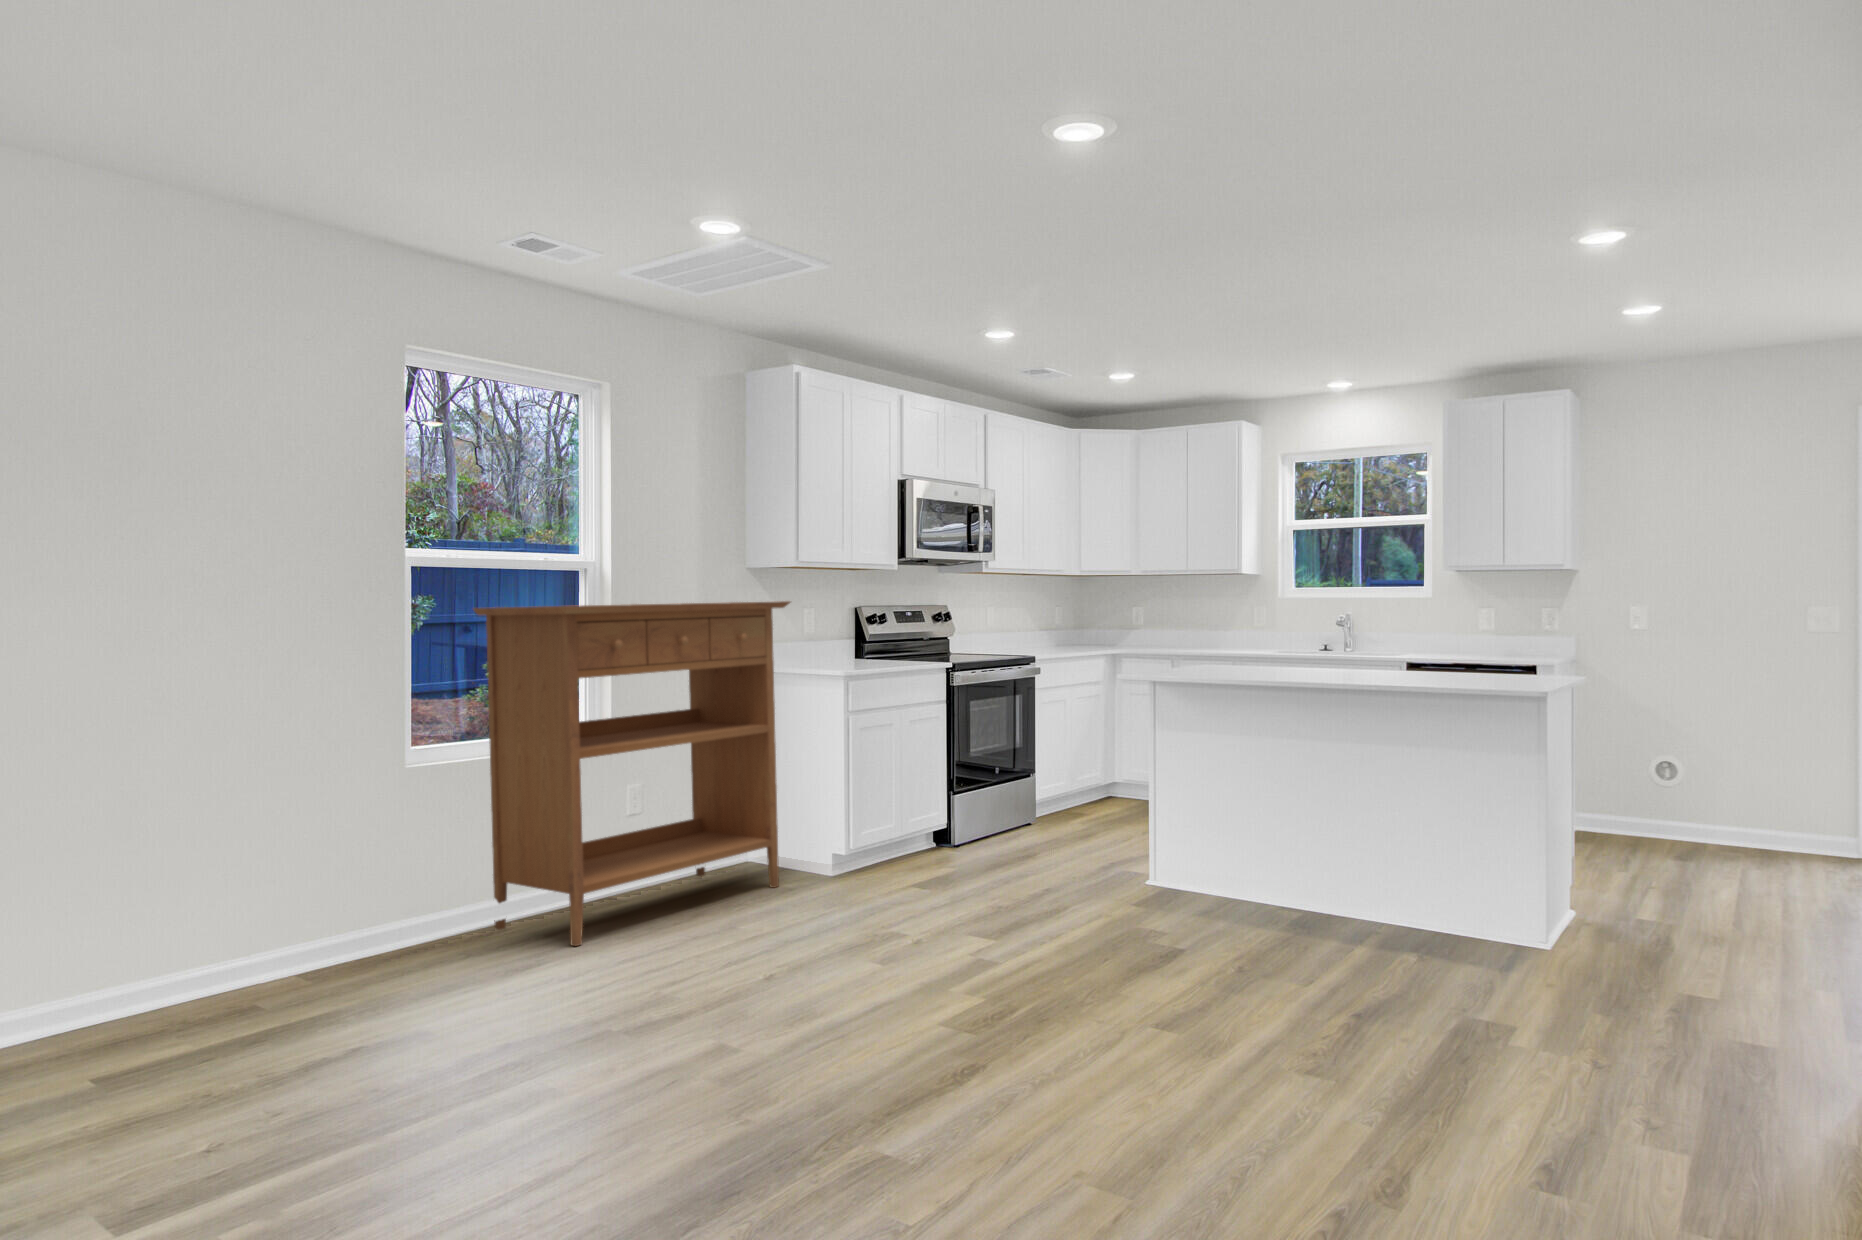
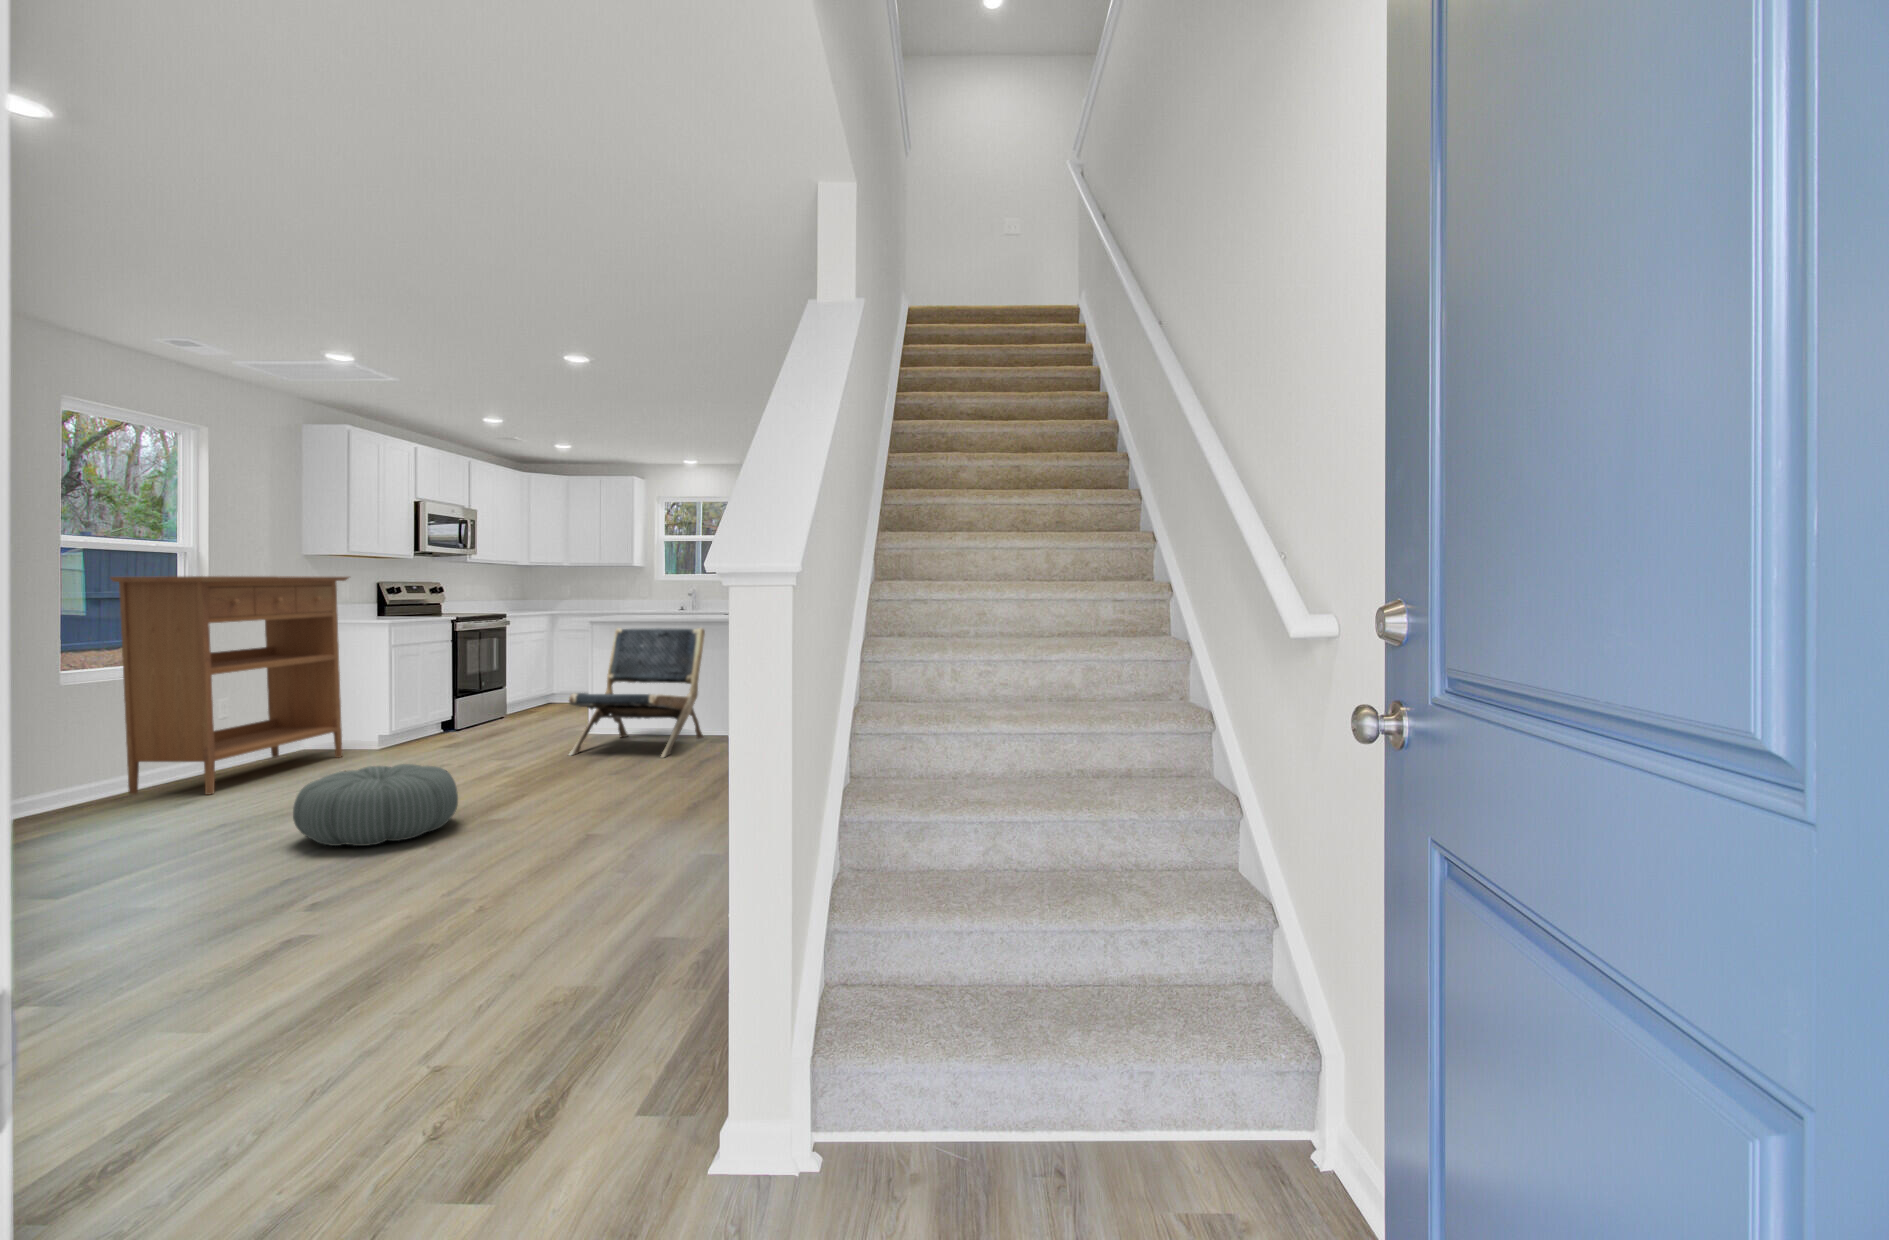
lounge chair: none [1104,688,1365,963] -> present [569,628,705,758]
pouf: none [583,962,859,1144] -> present [293,764,458,846]

